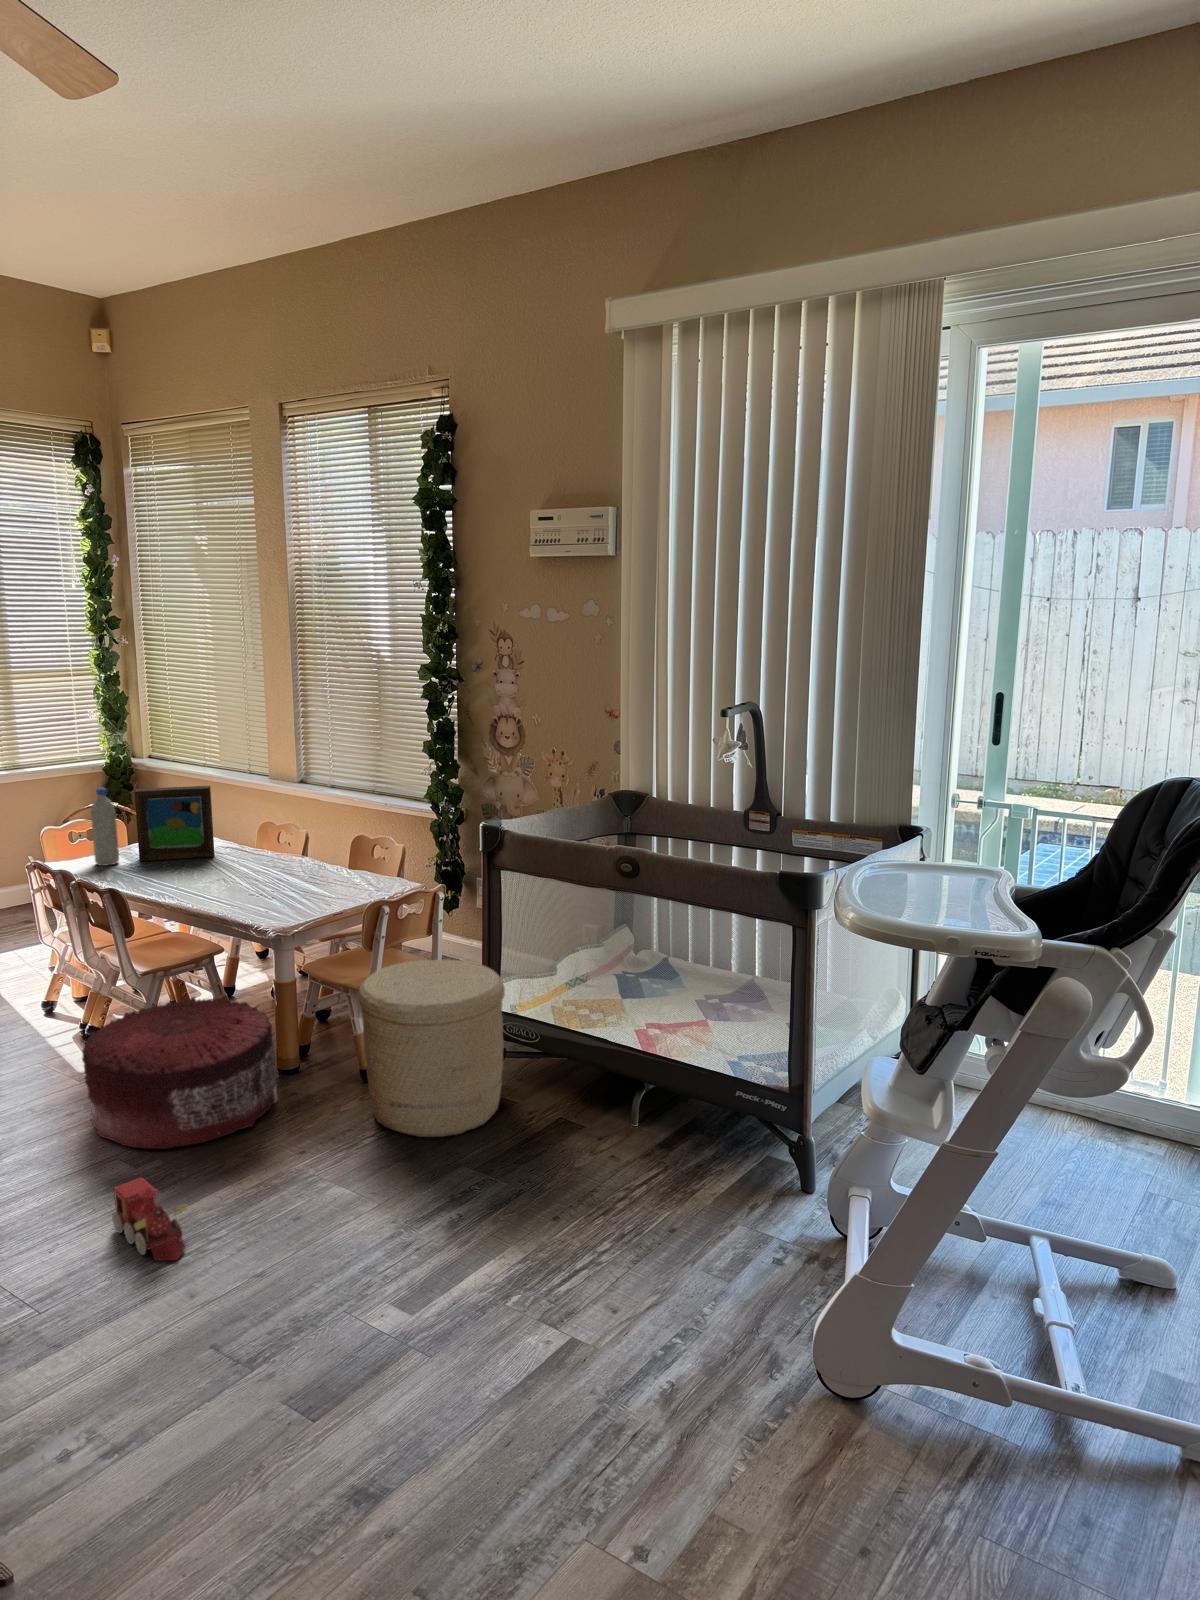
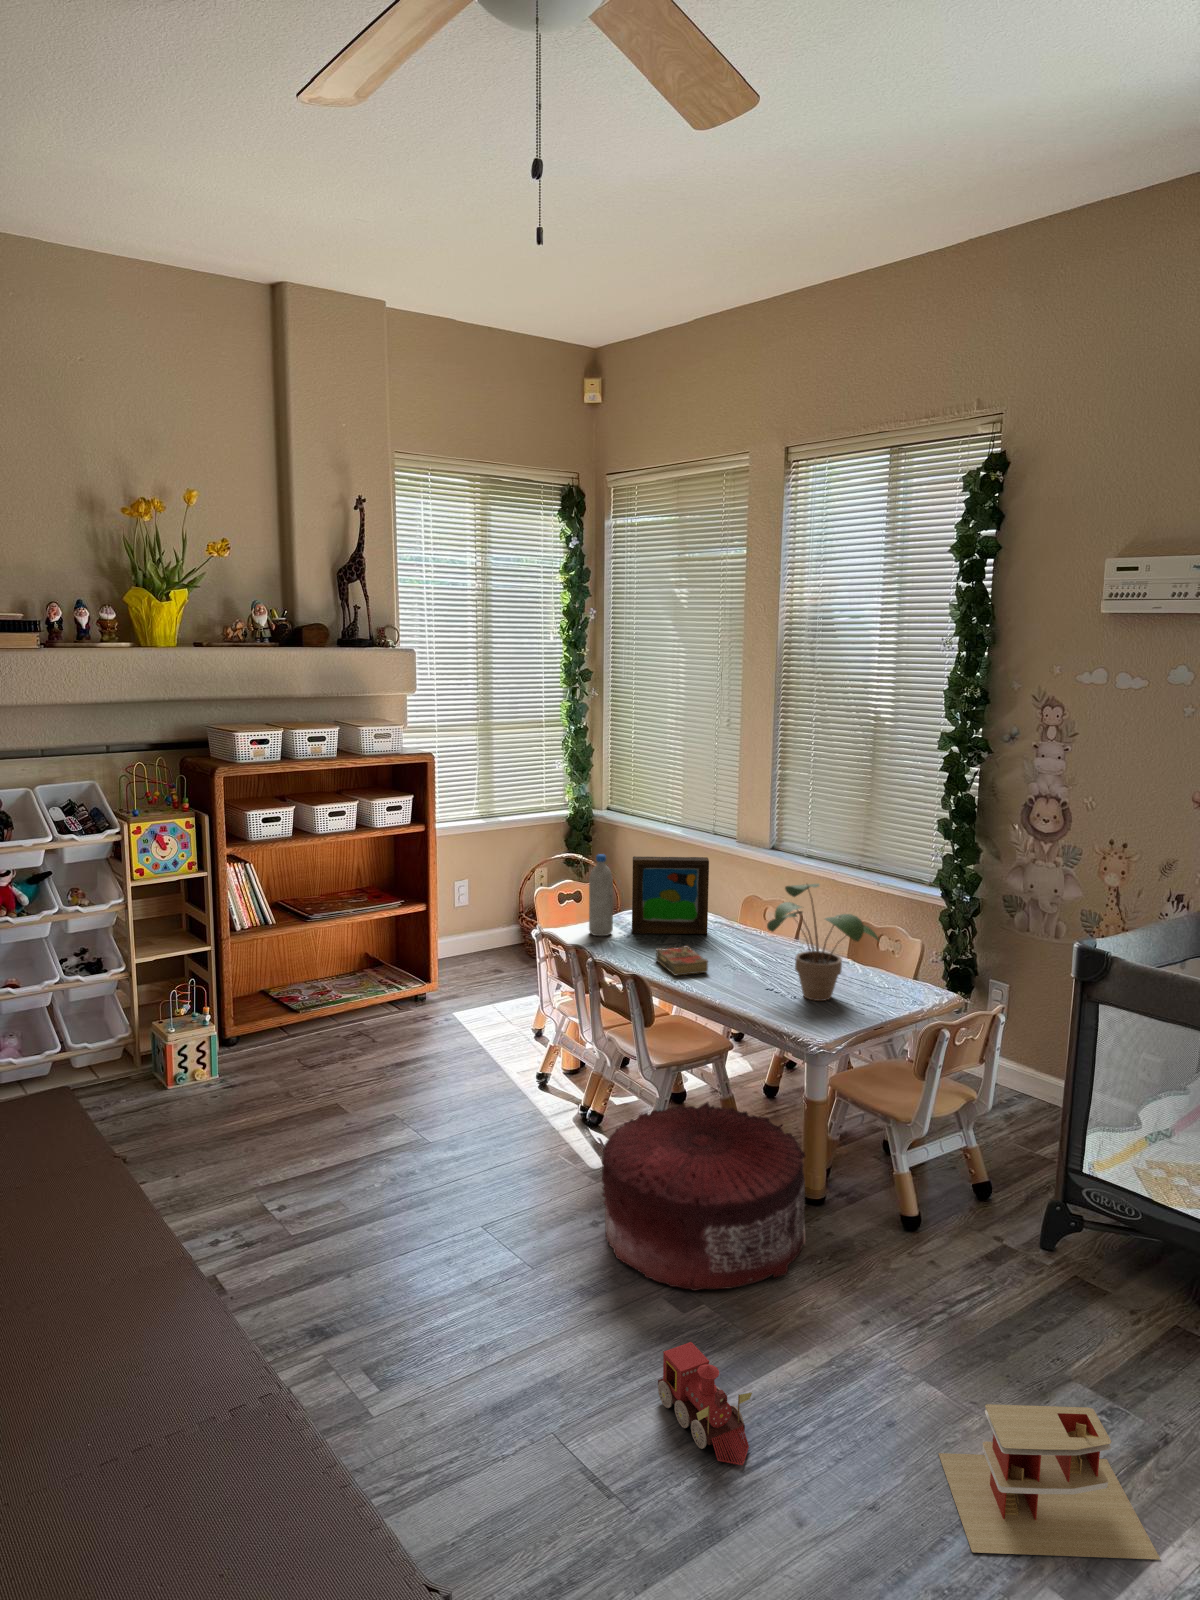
potted plant: none [245,797,346,899] -> present [767,884,879,1001]
book: none [153,865,200,891] -> present [656,946,708,975]
woven basket: present [358,959,505,1137] -> none [918,1097,1106,1331]
toy house: none [345,1165,492,1281] -> present [938,1404,1160,1560]

